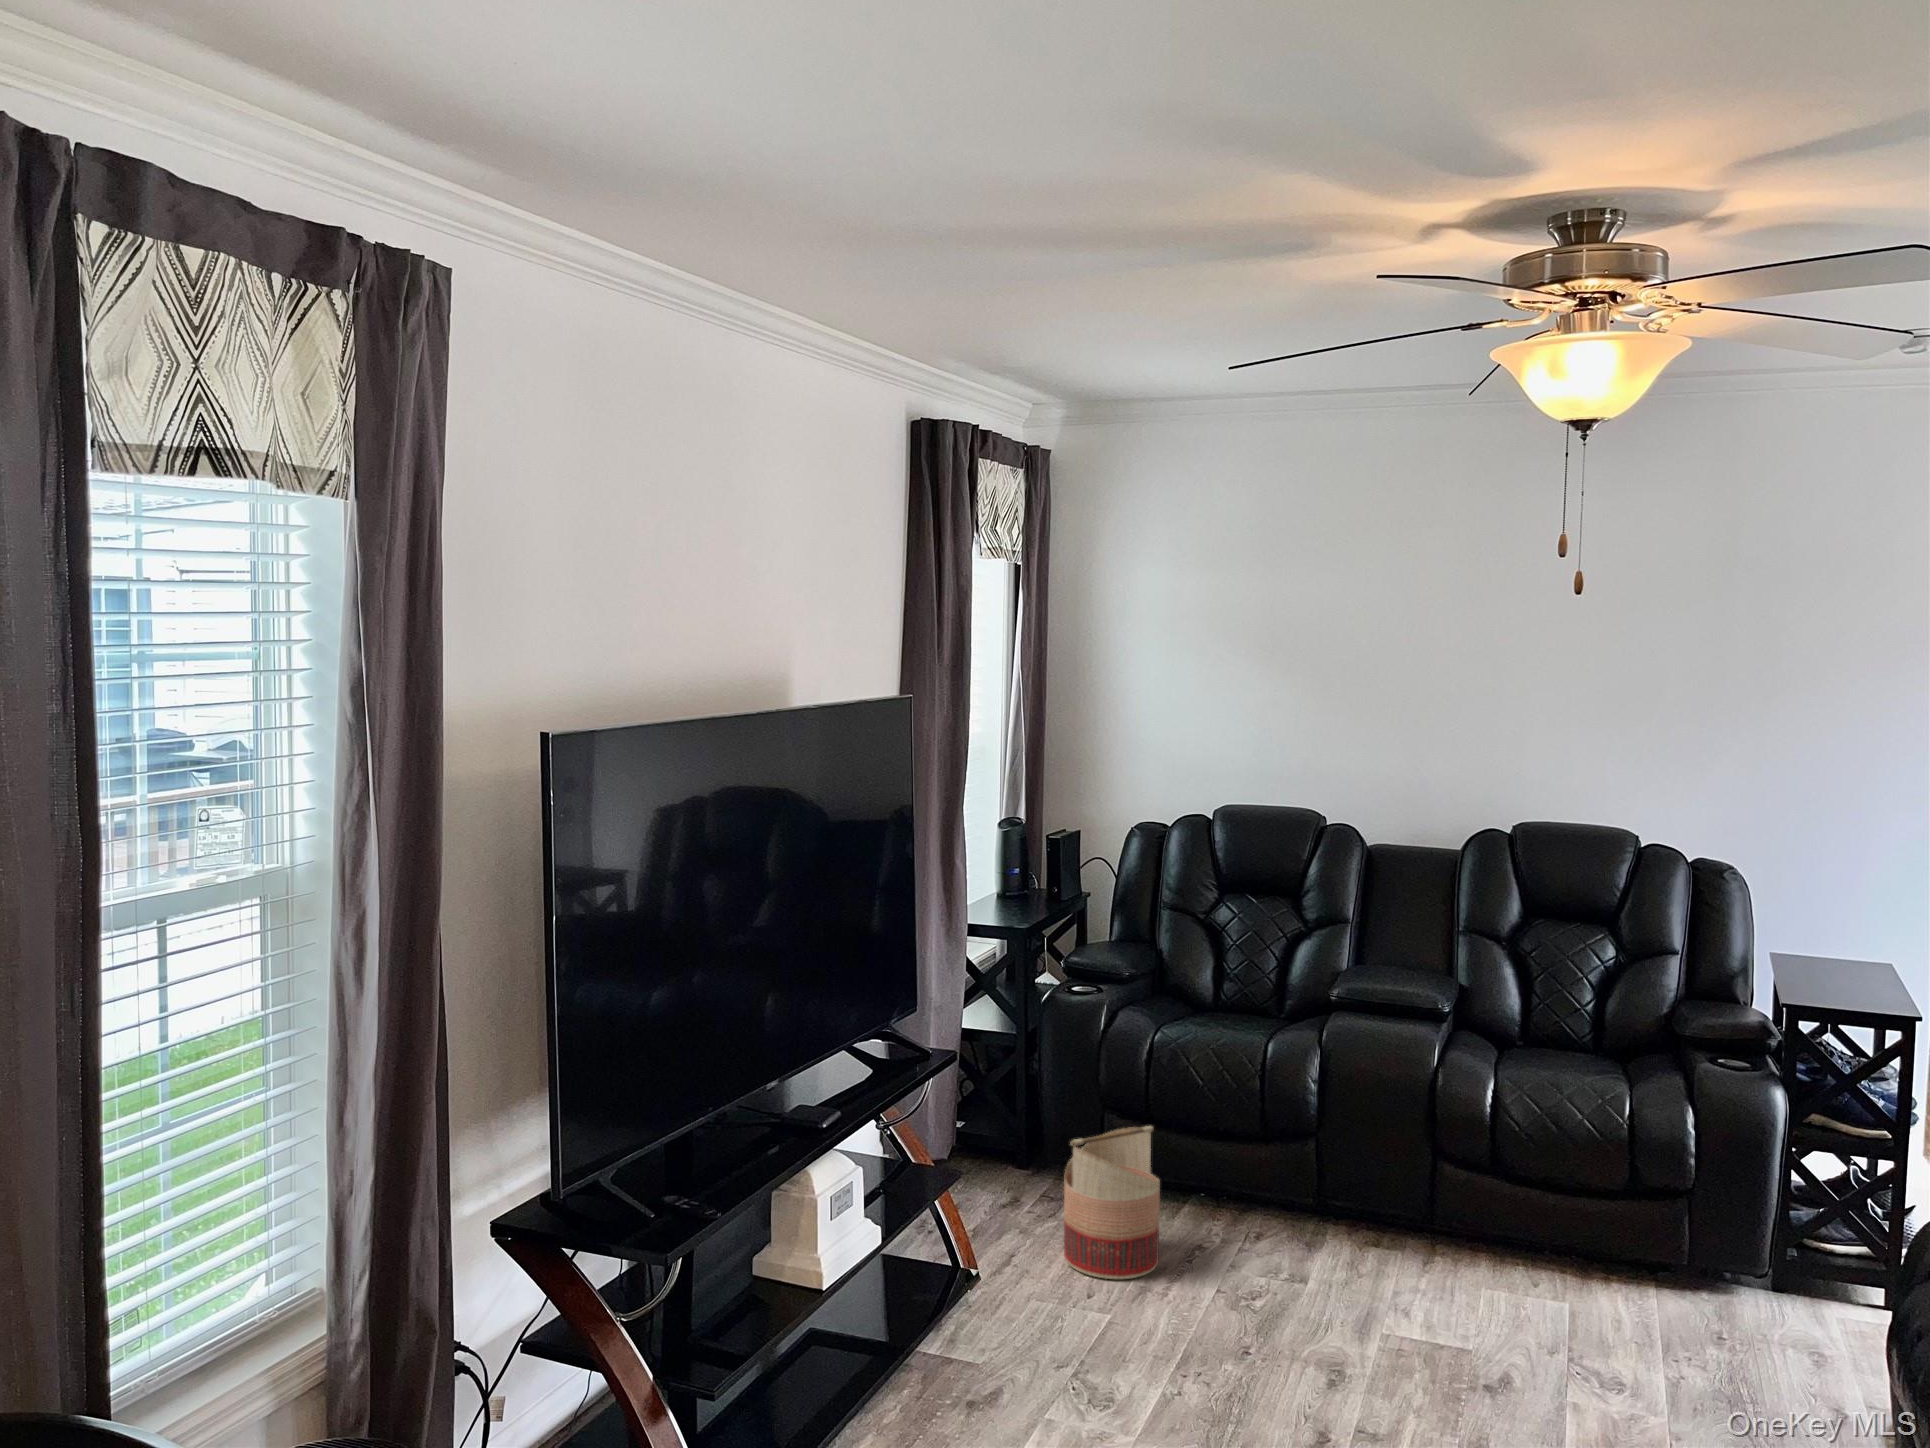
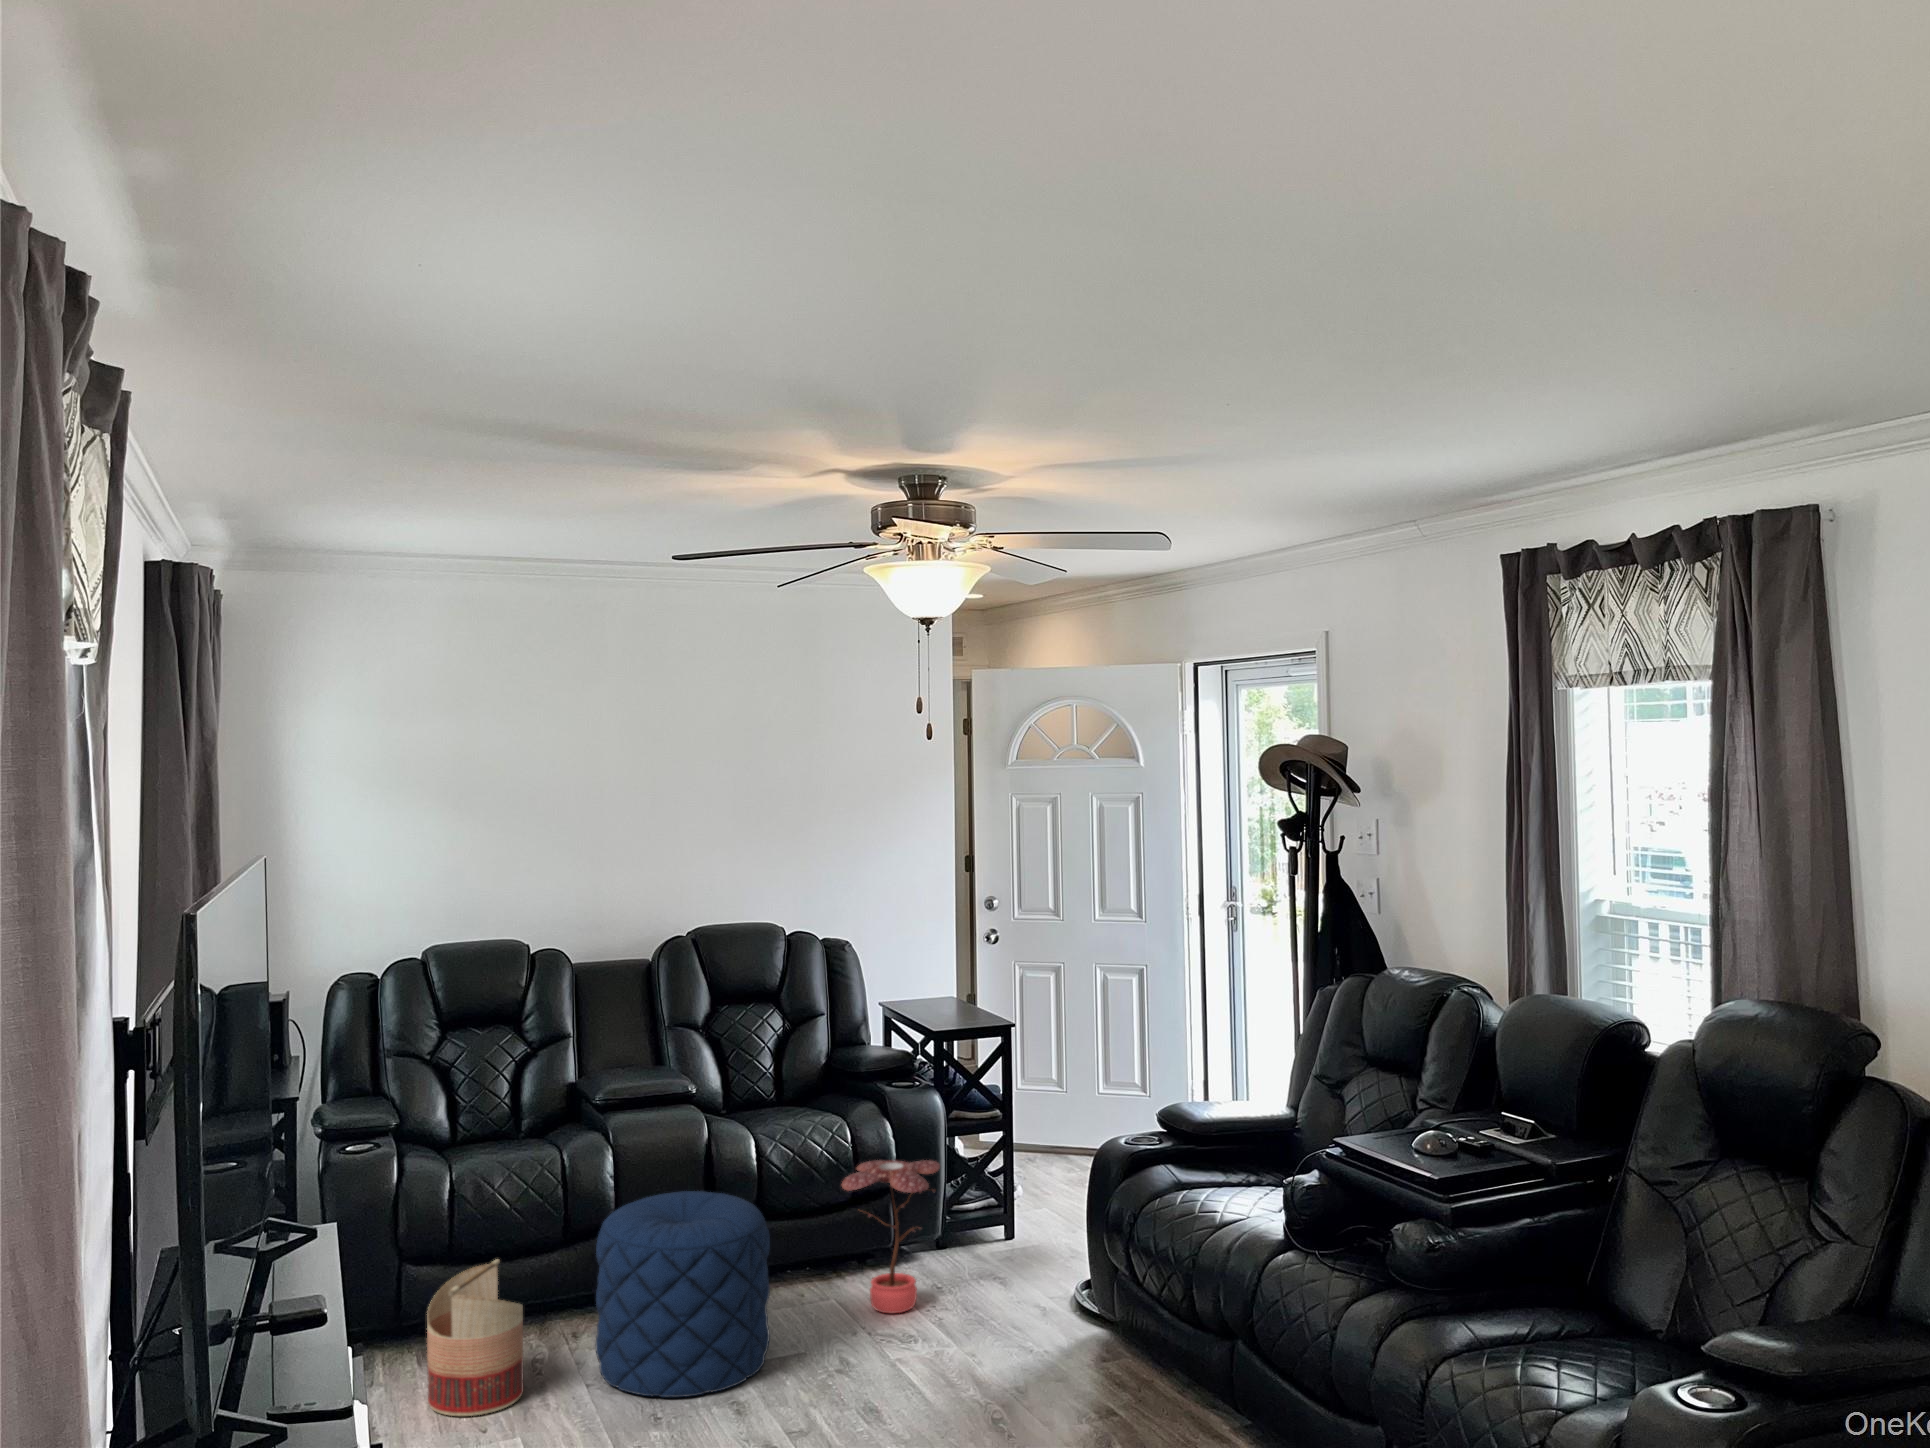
pouf: none [1225,1107,1432,1354] -> present [596,1191,770,1397]
potted plant: none [1566,1145,1728,1354] -> present [842,1160,940,1313]

